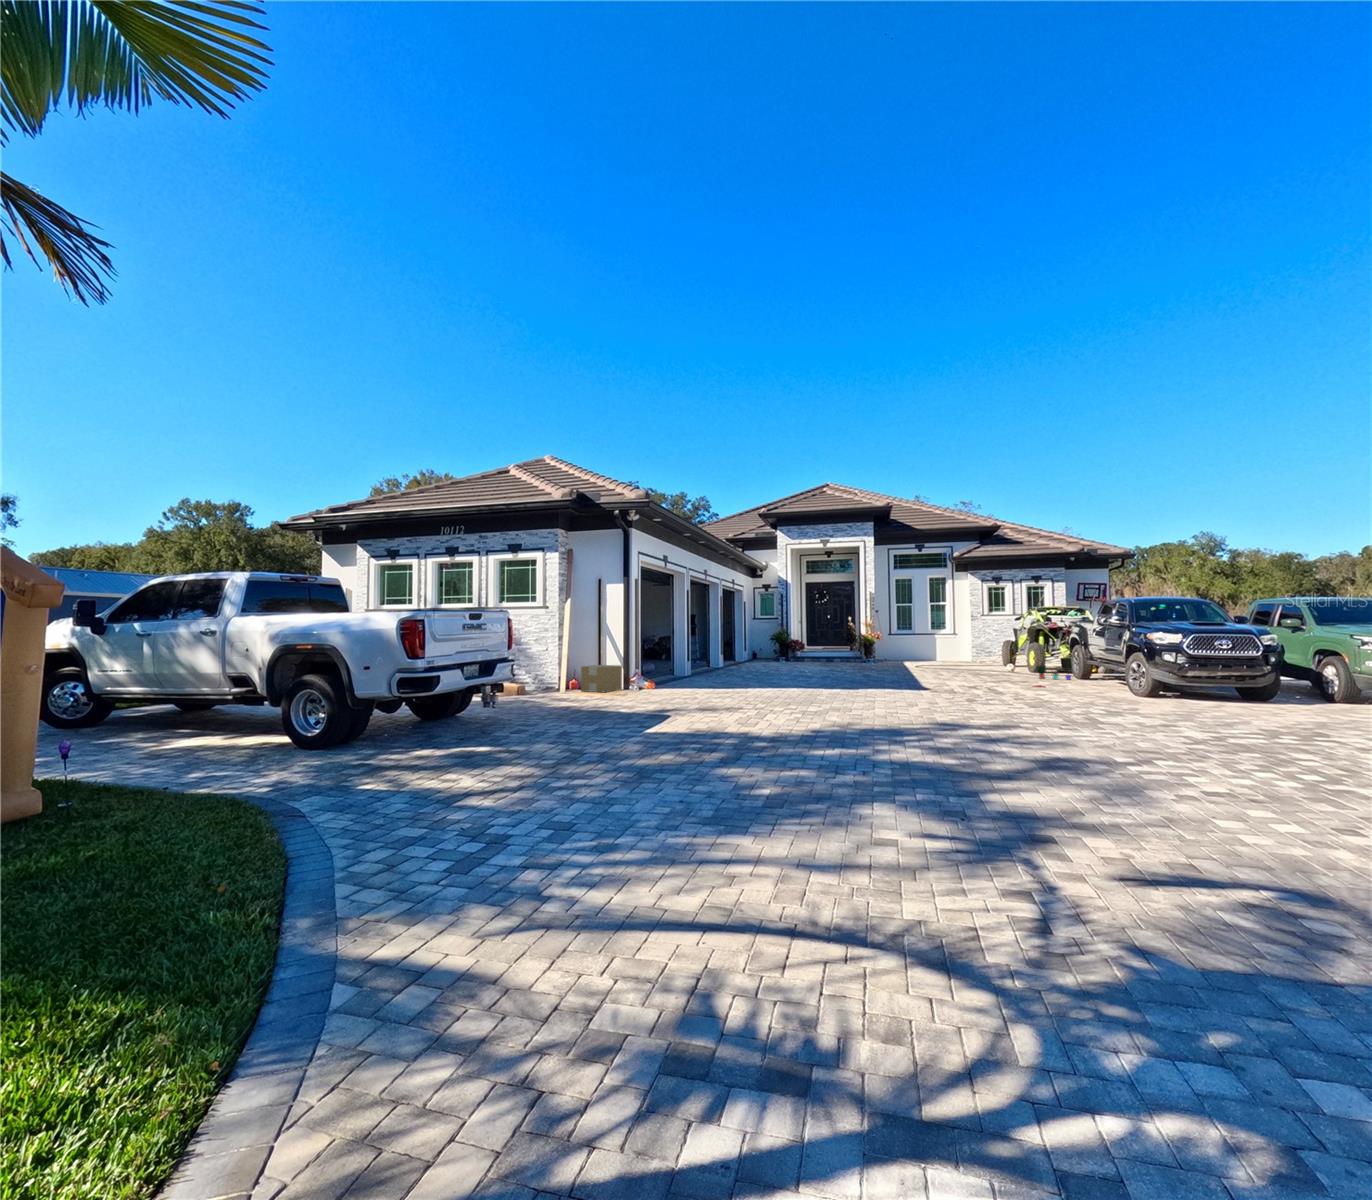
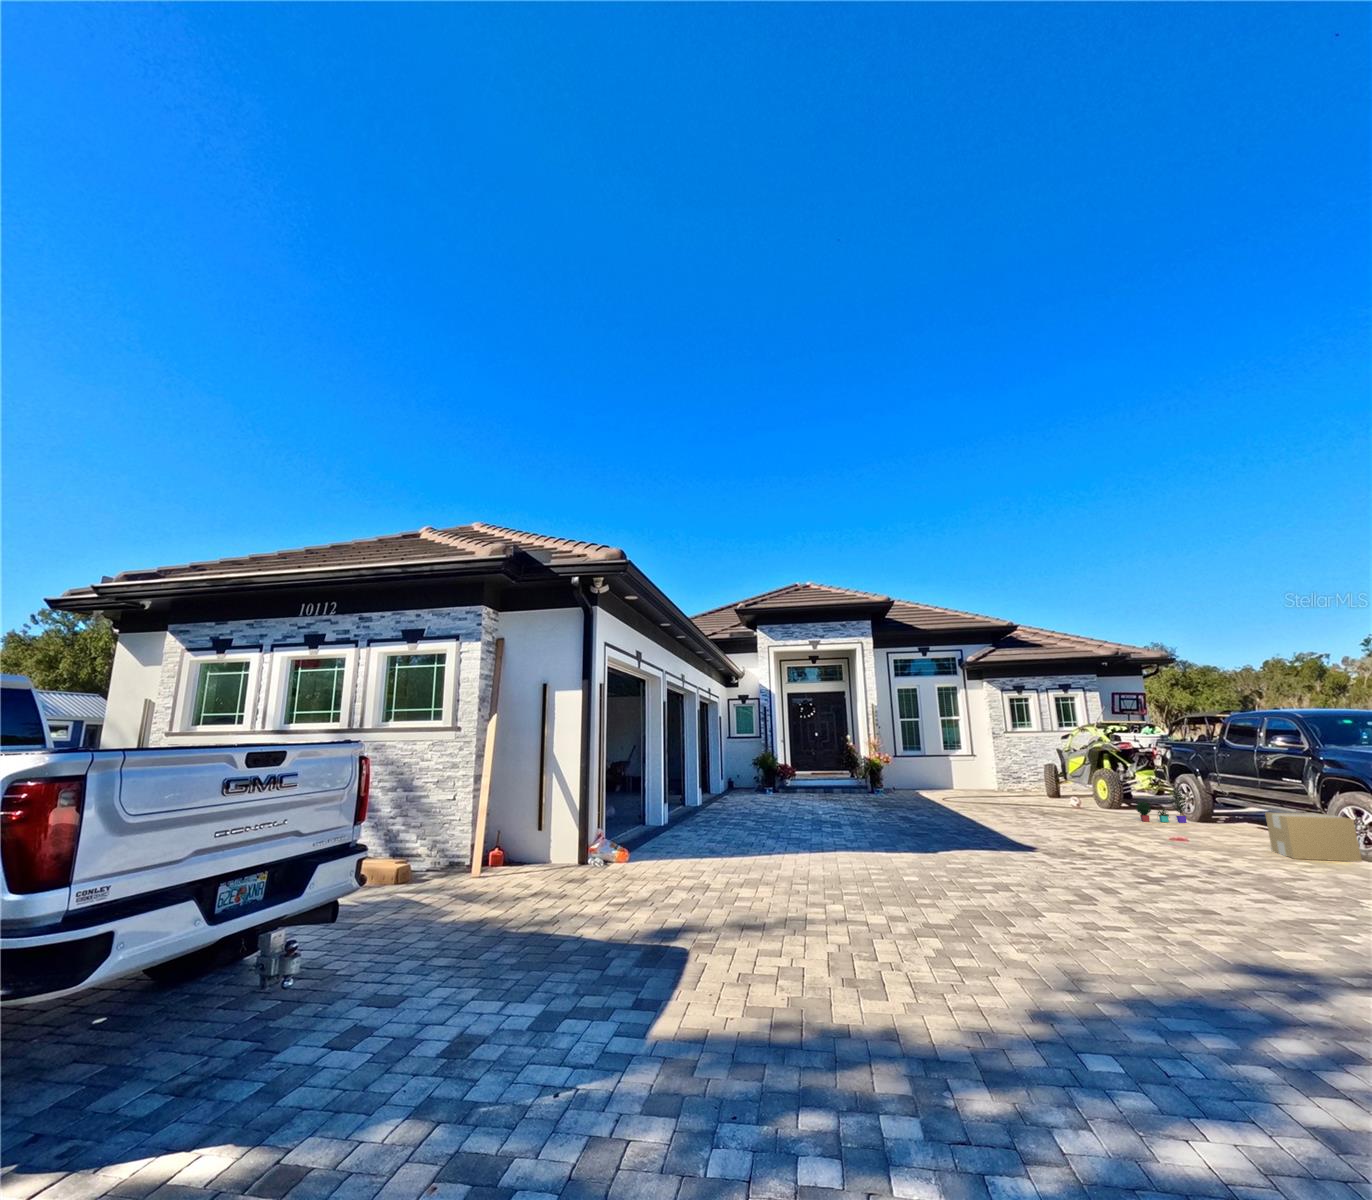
cardboard box: present [581,665,622,692] -> present [1265,812,1362,862]

